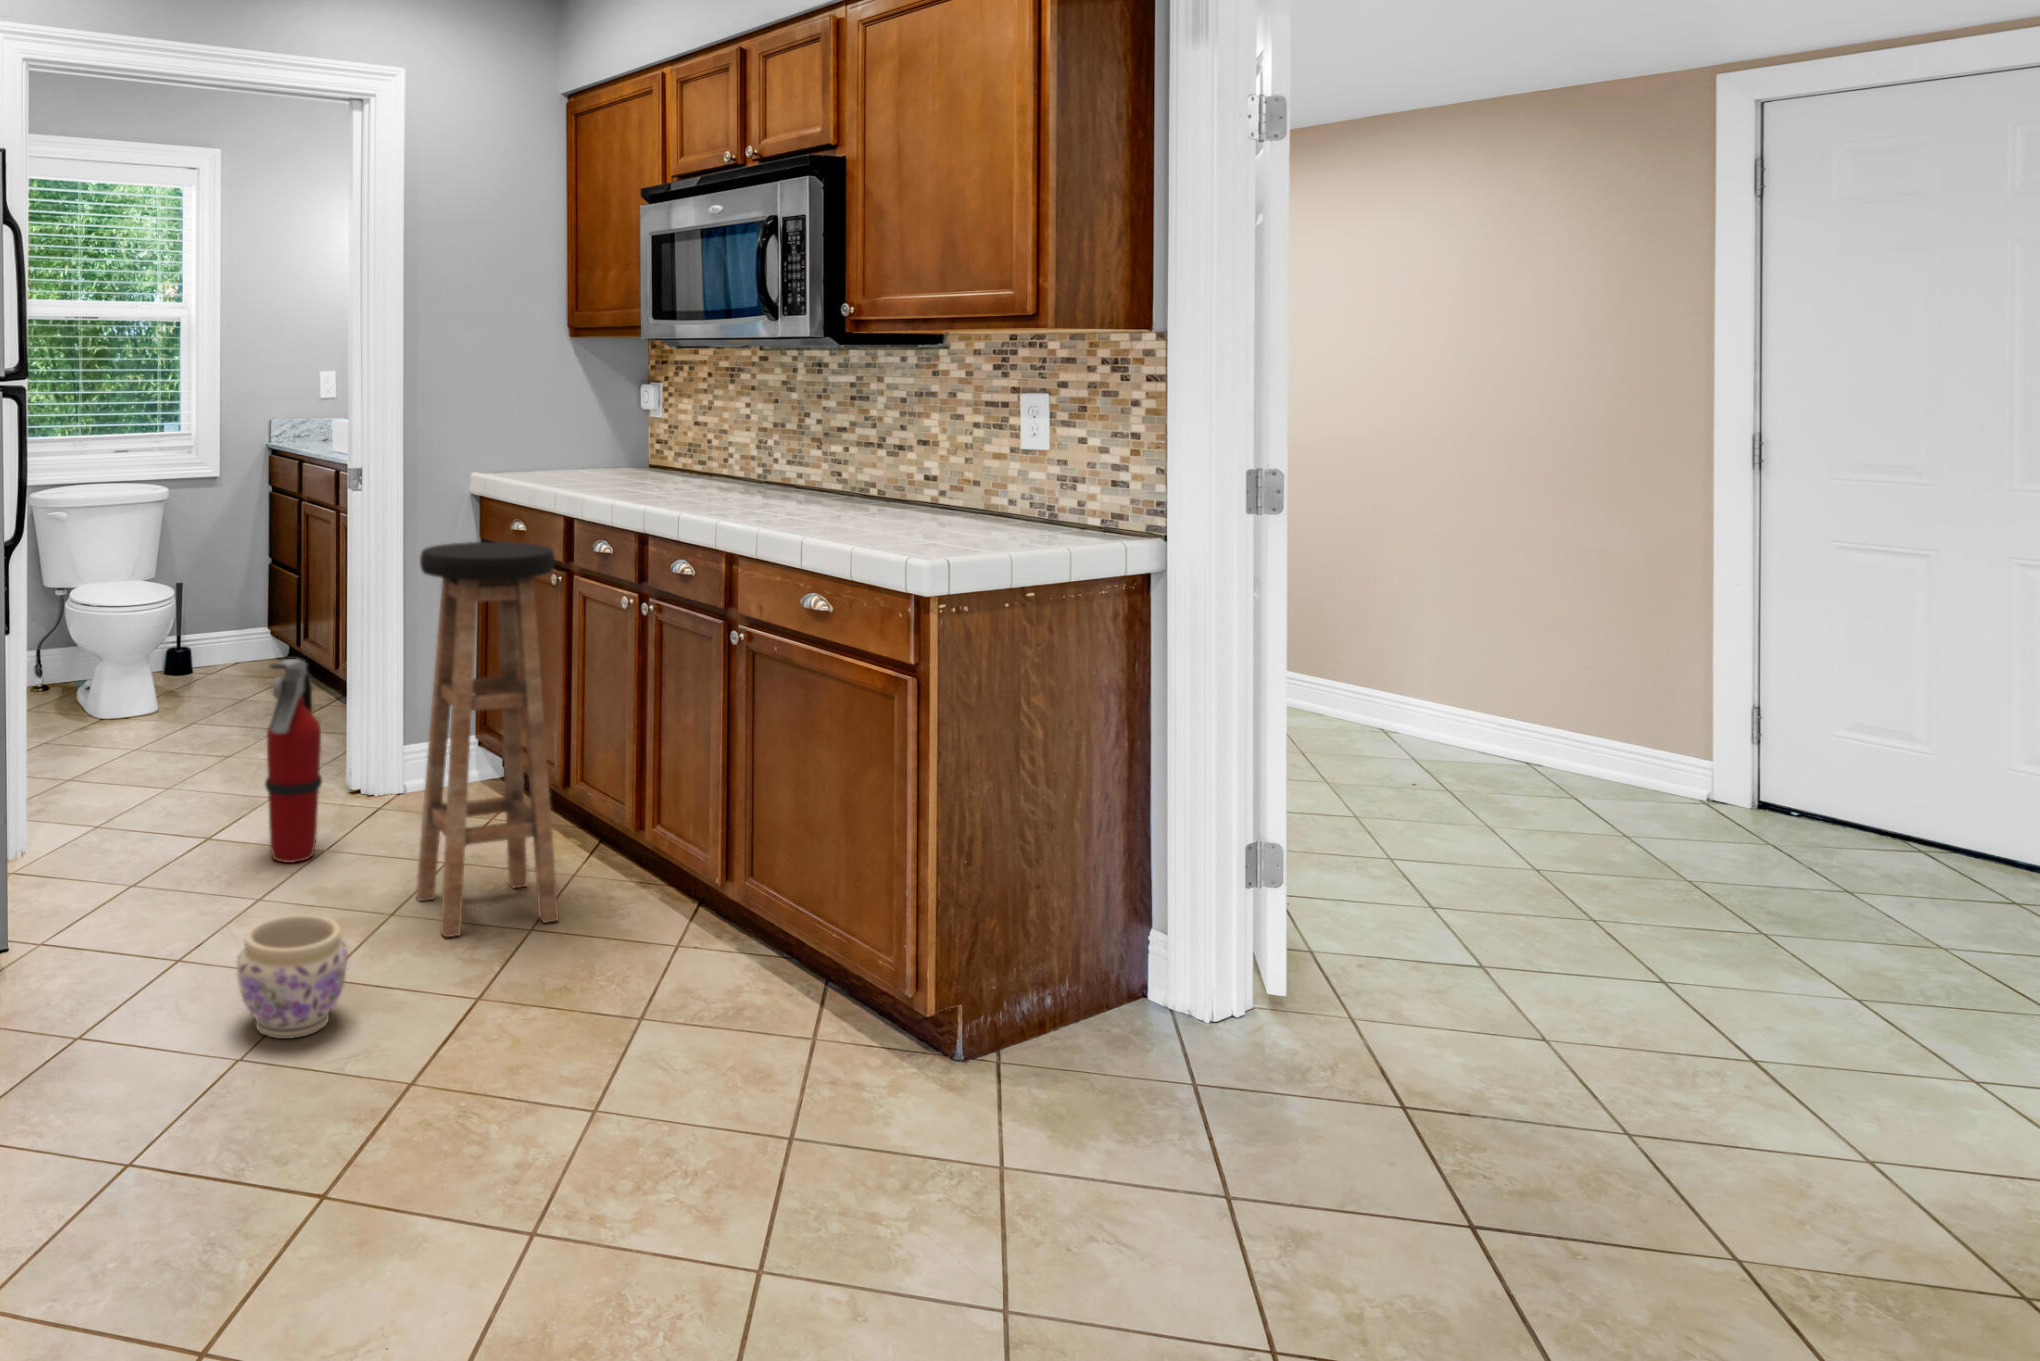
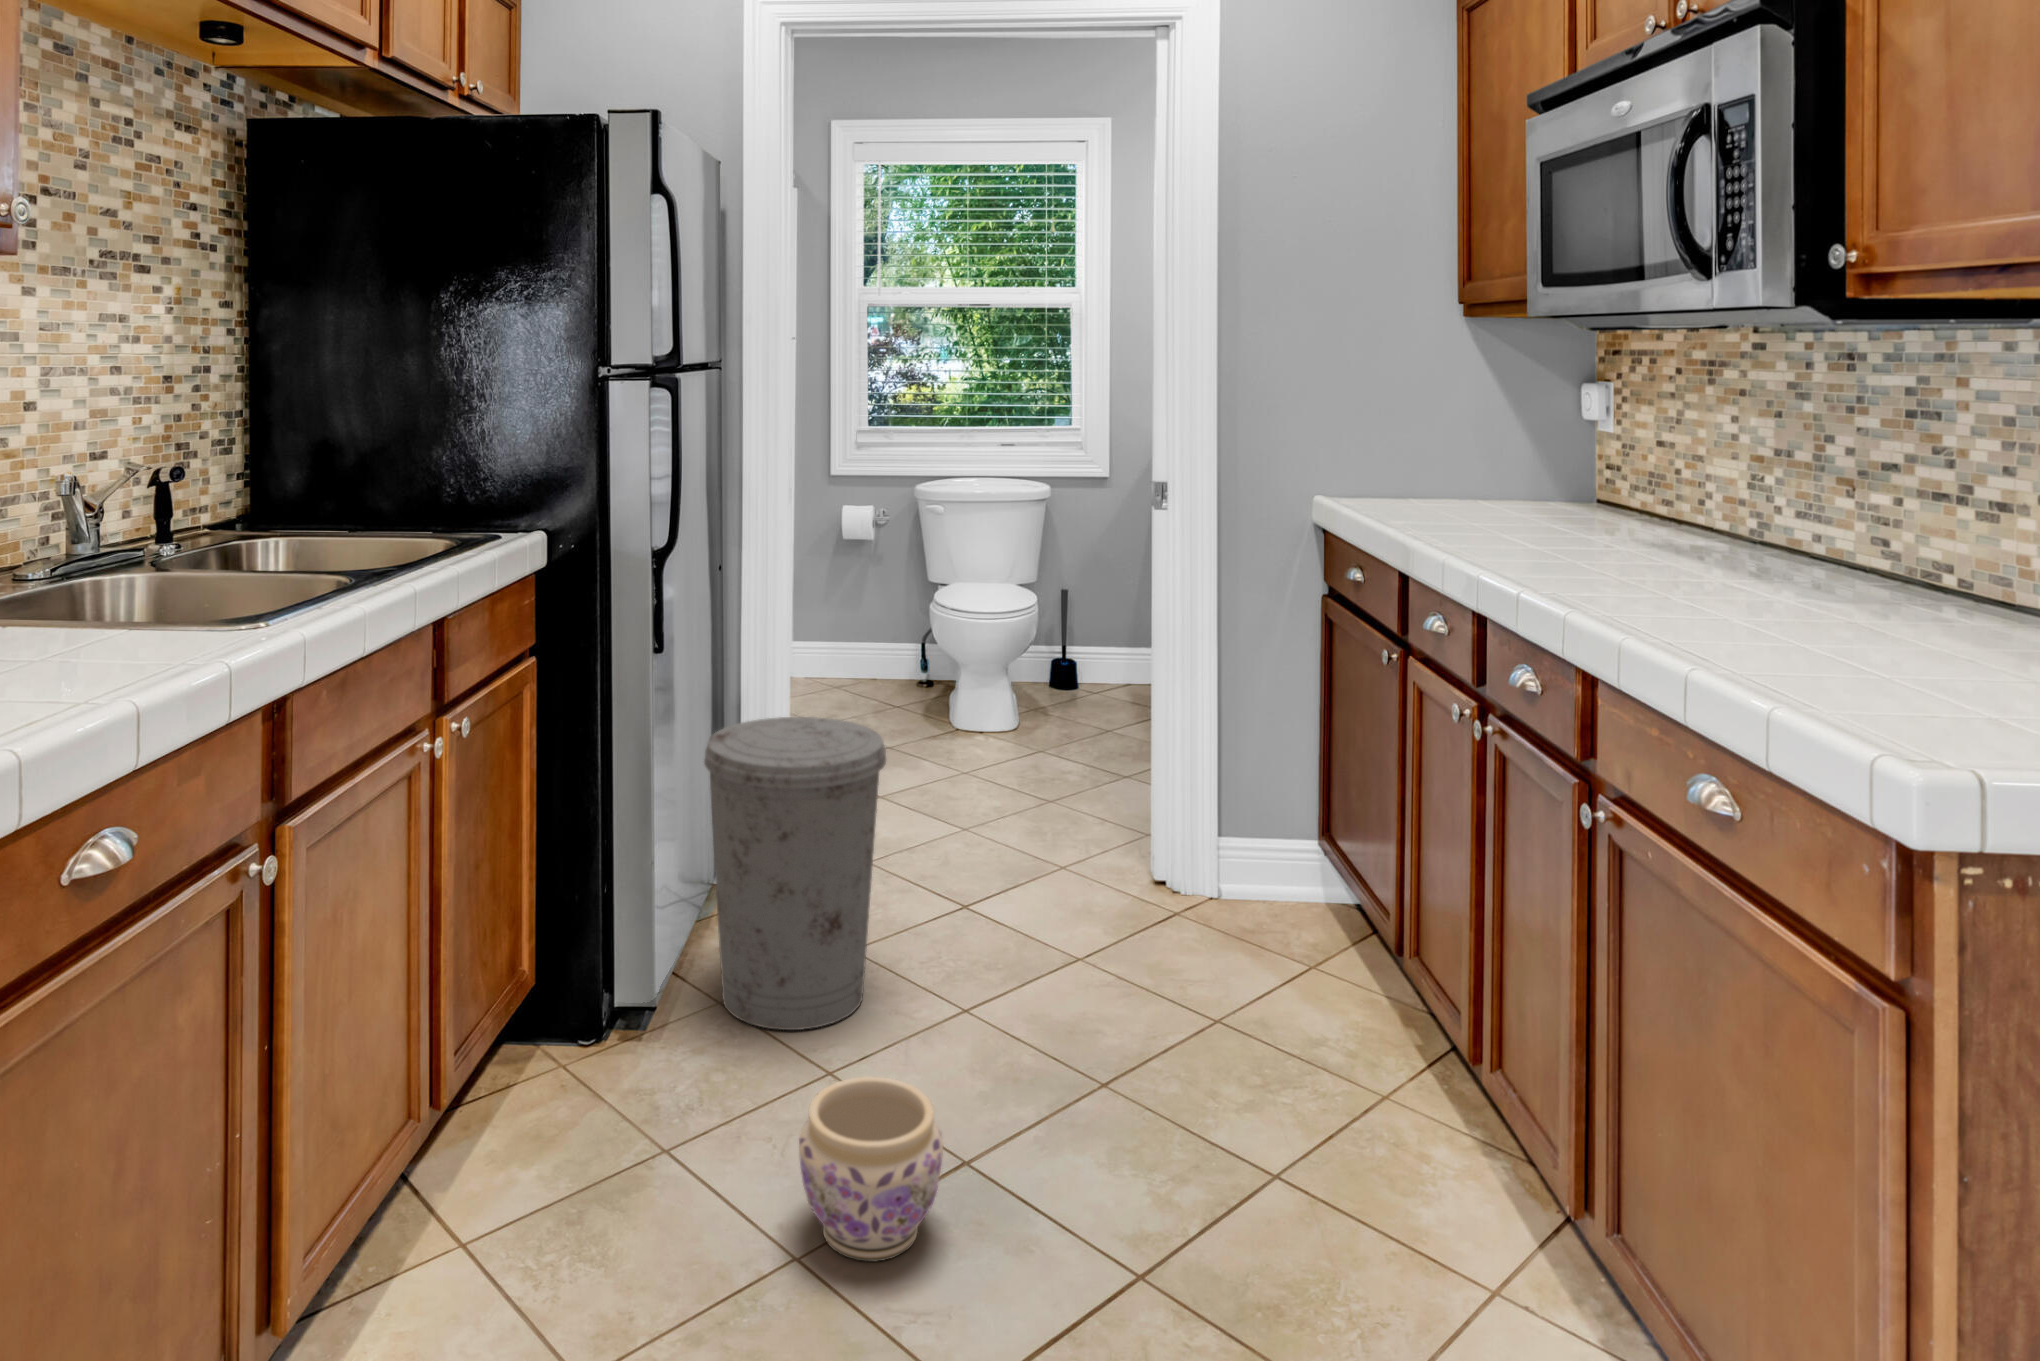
bar stool: present [416,542,559,937] -> none [1132,599,1326,1173]
fire extinguisher: present [265,659,322,863] -> none [989,716,1069,968]
trash can: none [31,682,197,944] -> present [704,717,886,1030]

